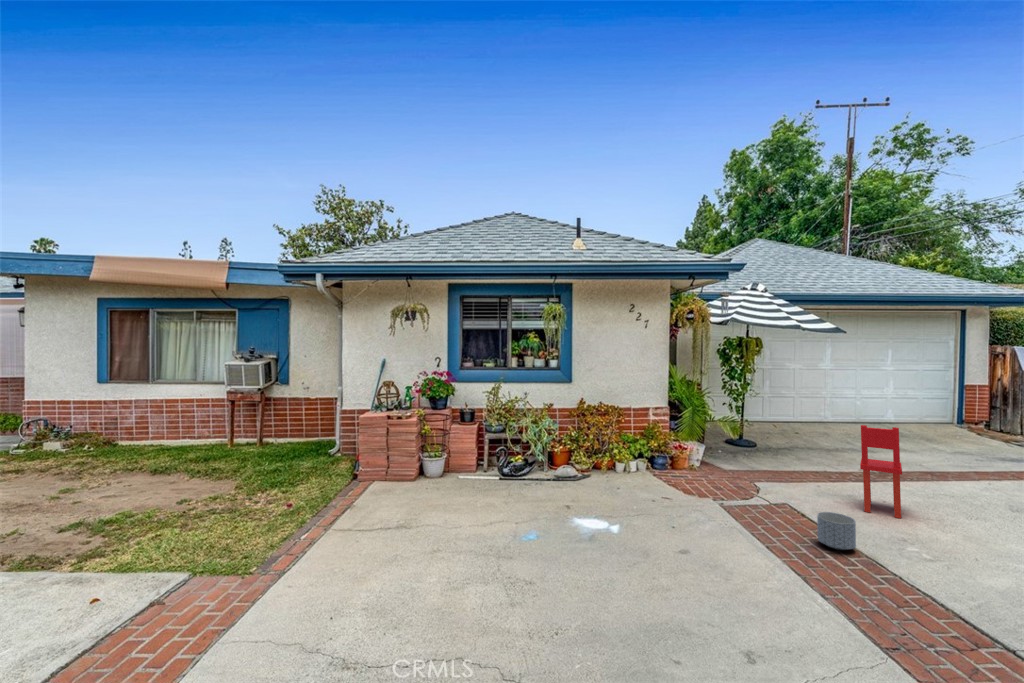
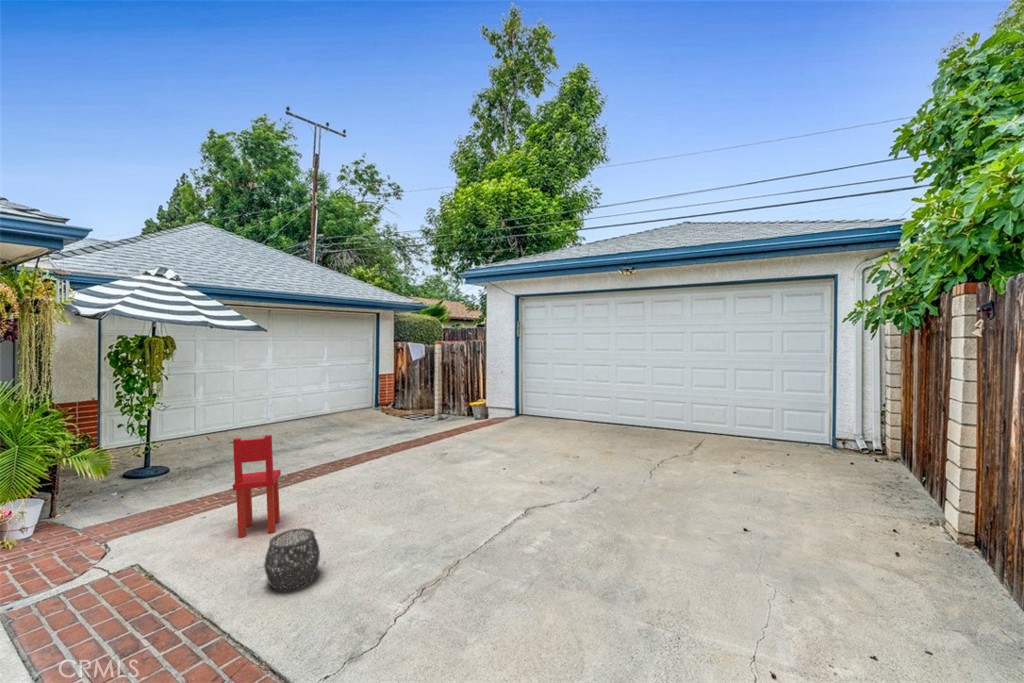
planter: present [817,512,856,550] -> none [127,572,183,631]
woven basket: none [922,516,988,572] -> present [264,528,320,590]

